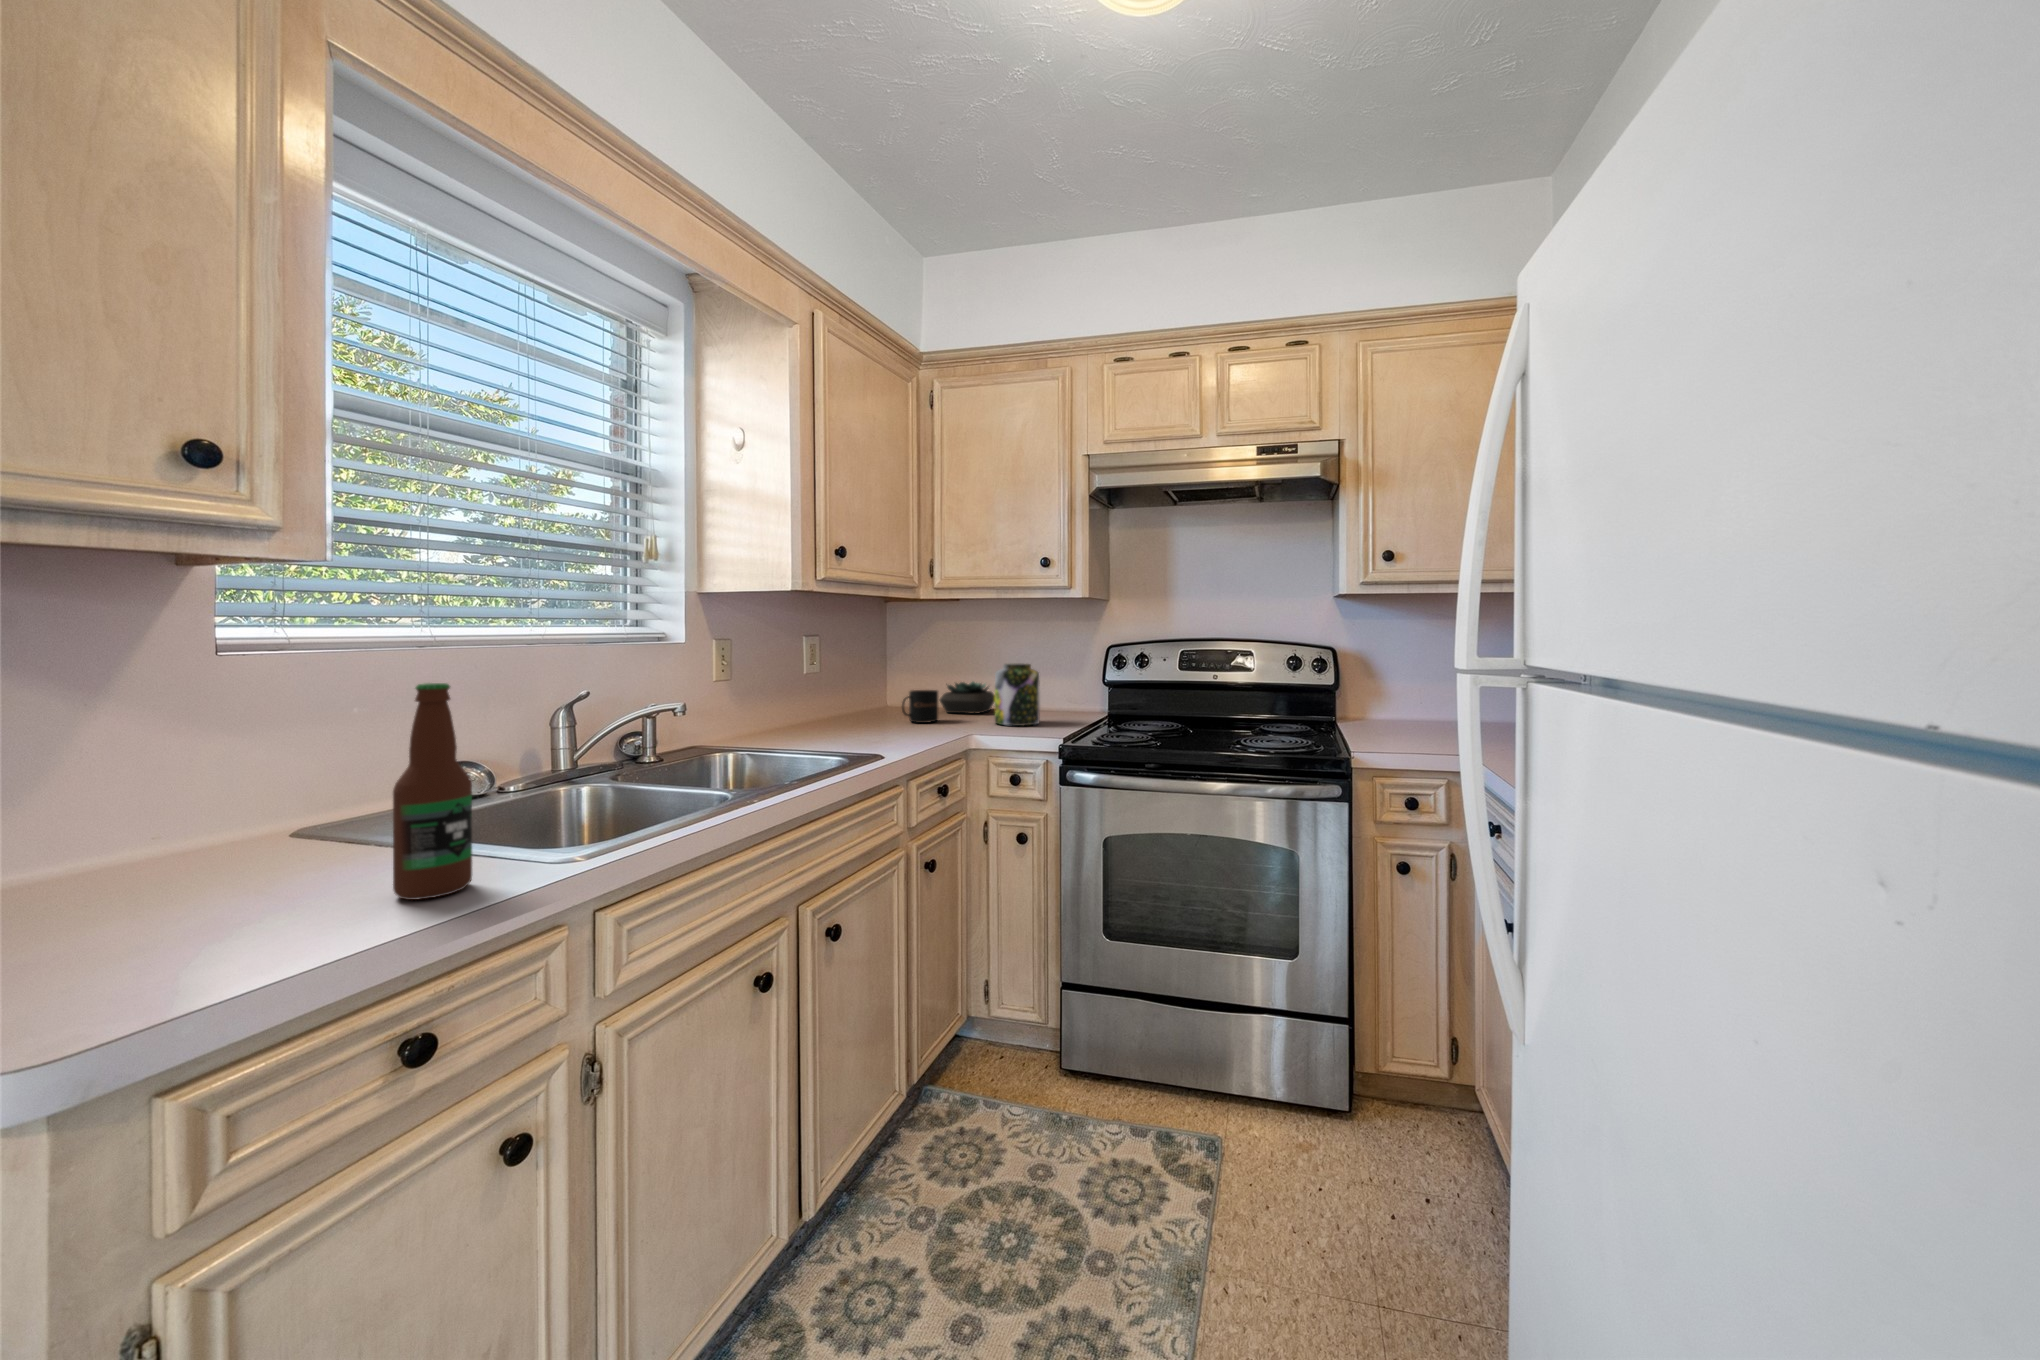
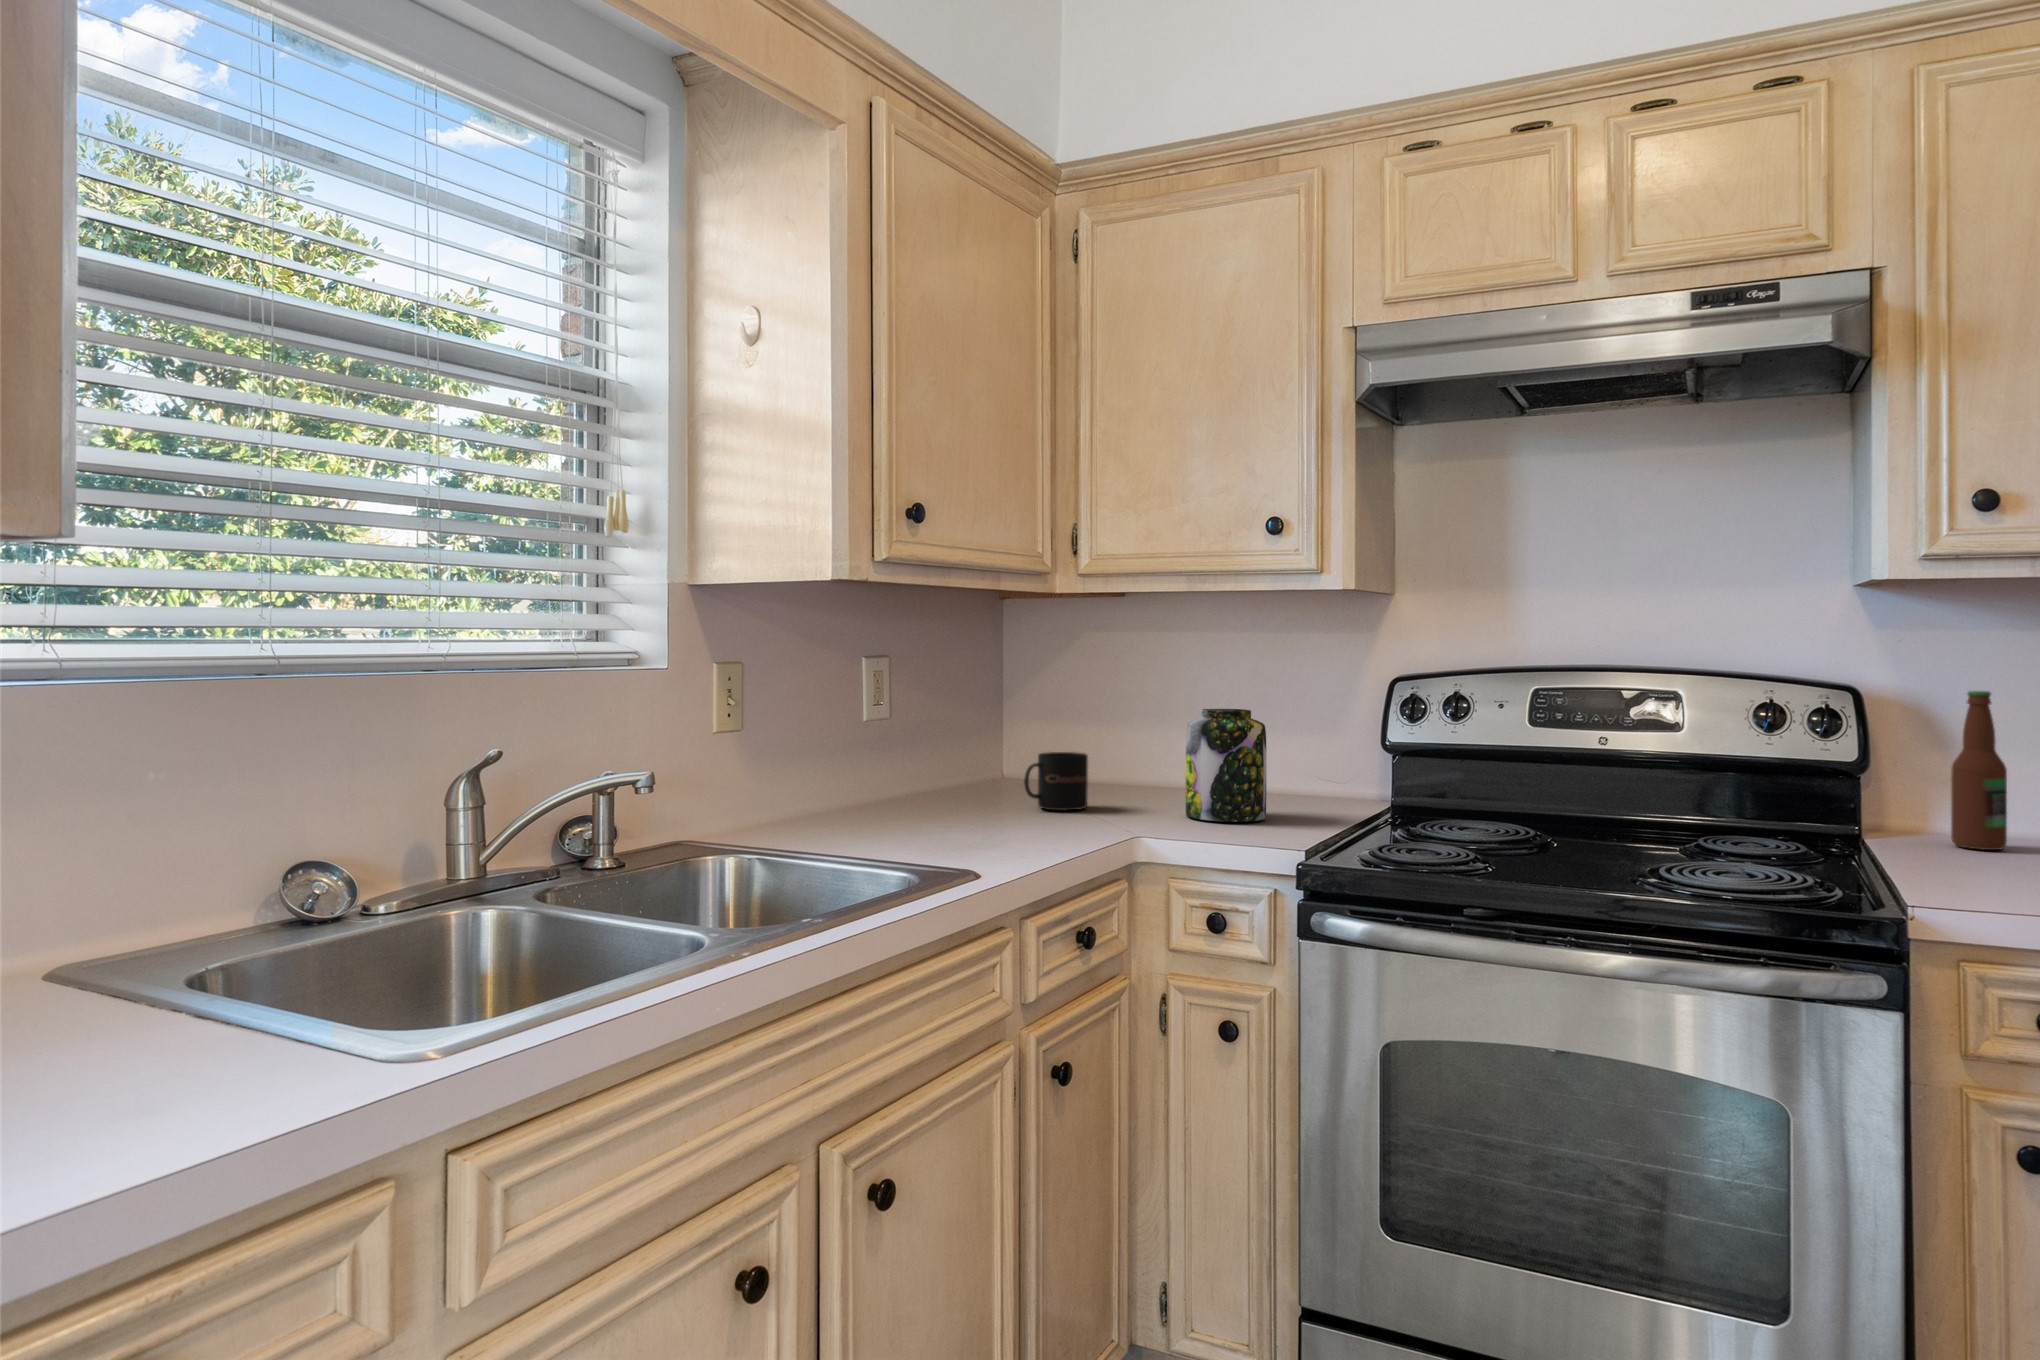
succulent plant: present [939,682,995,714] -> none [1091,736,1193,795]
bottle: present [393,683,472,900] -> present [1951,691,2007,850]

